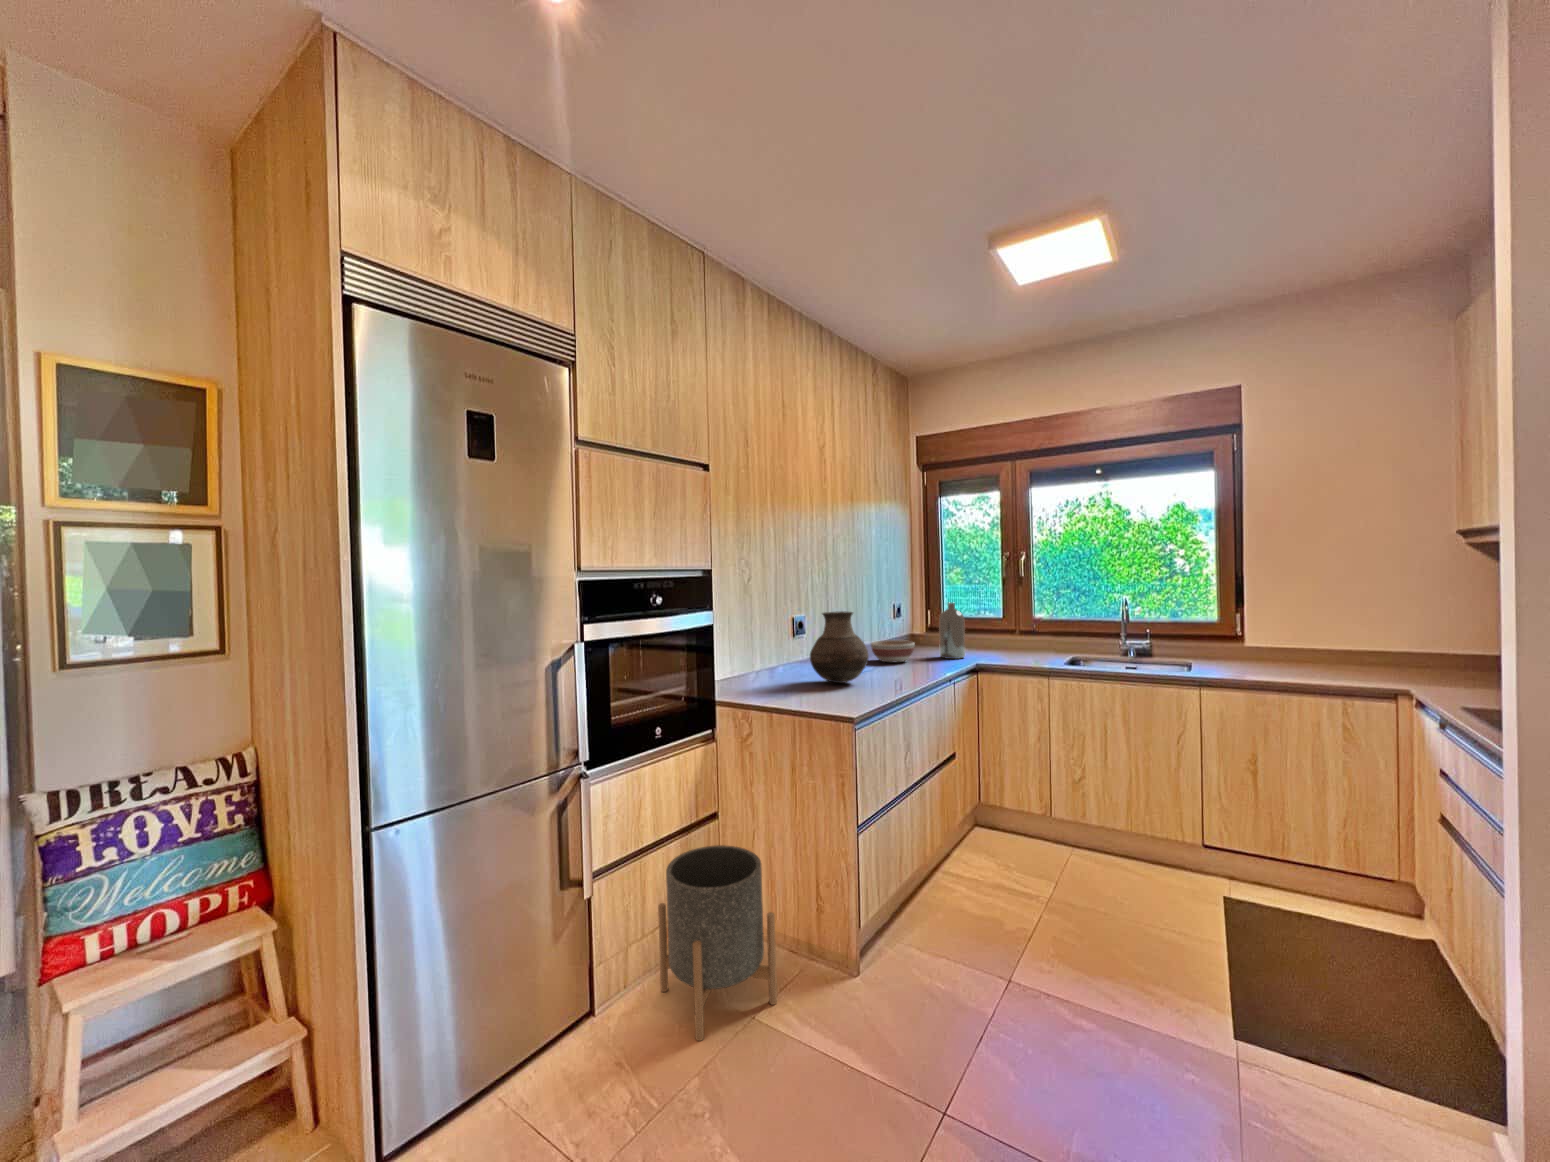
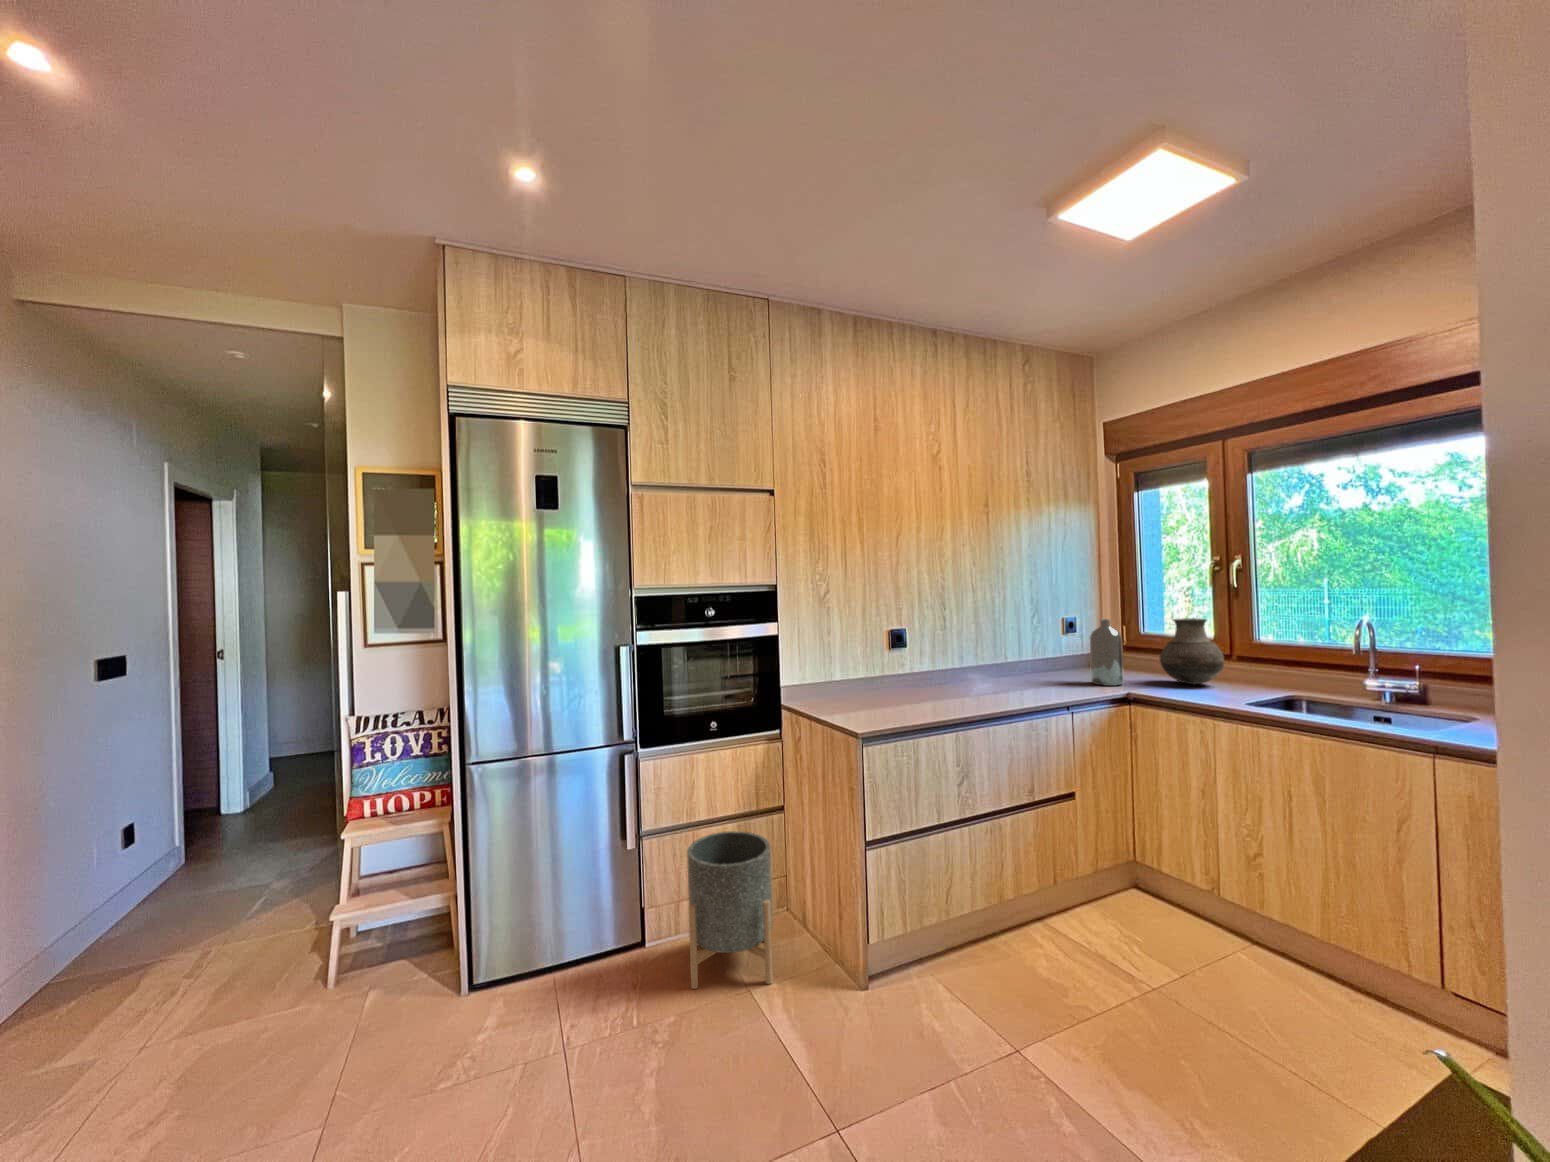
vase: present [810,611,869,683] -> present [1160,618,1224,684]
bowl: present [871,640,915,662] -> none [996,659,1048,684]

